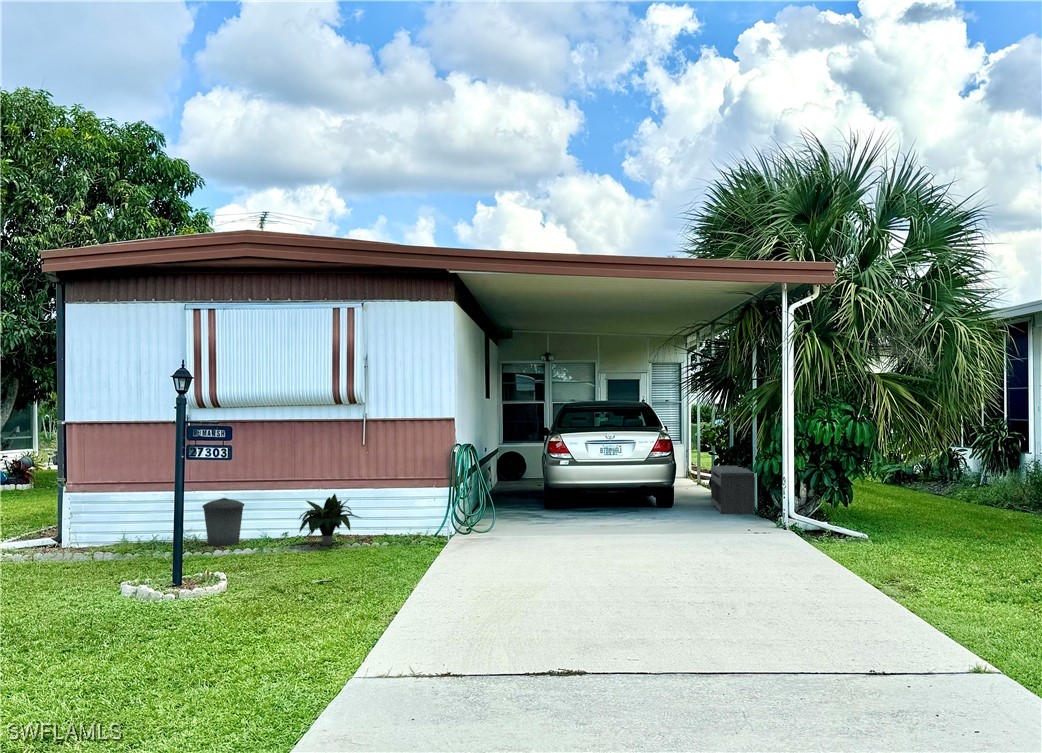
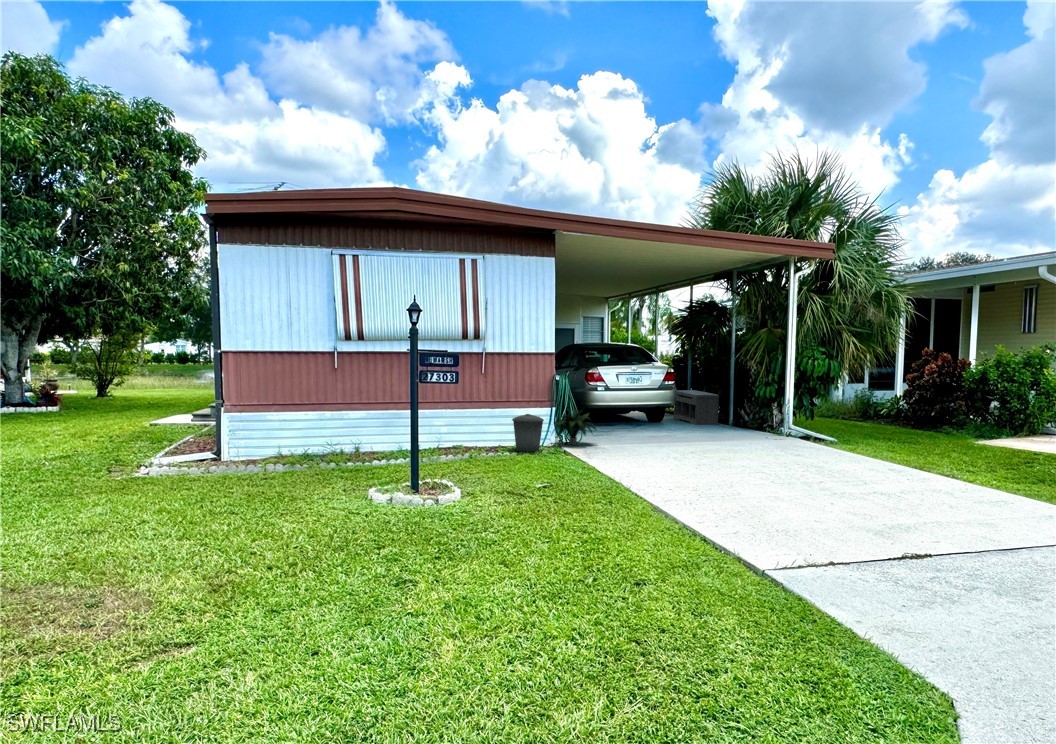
potted plant: present [299,494,360,545] -> present [553,409,596,445]
trash can: present [202,498,244,546] -> present [512,414,544,451]

